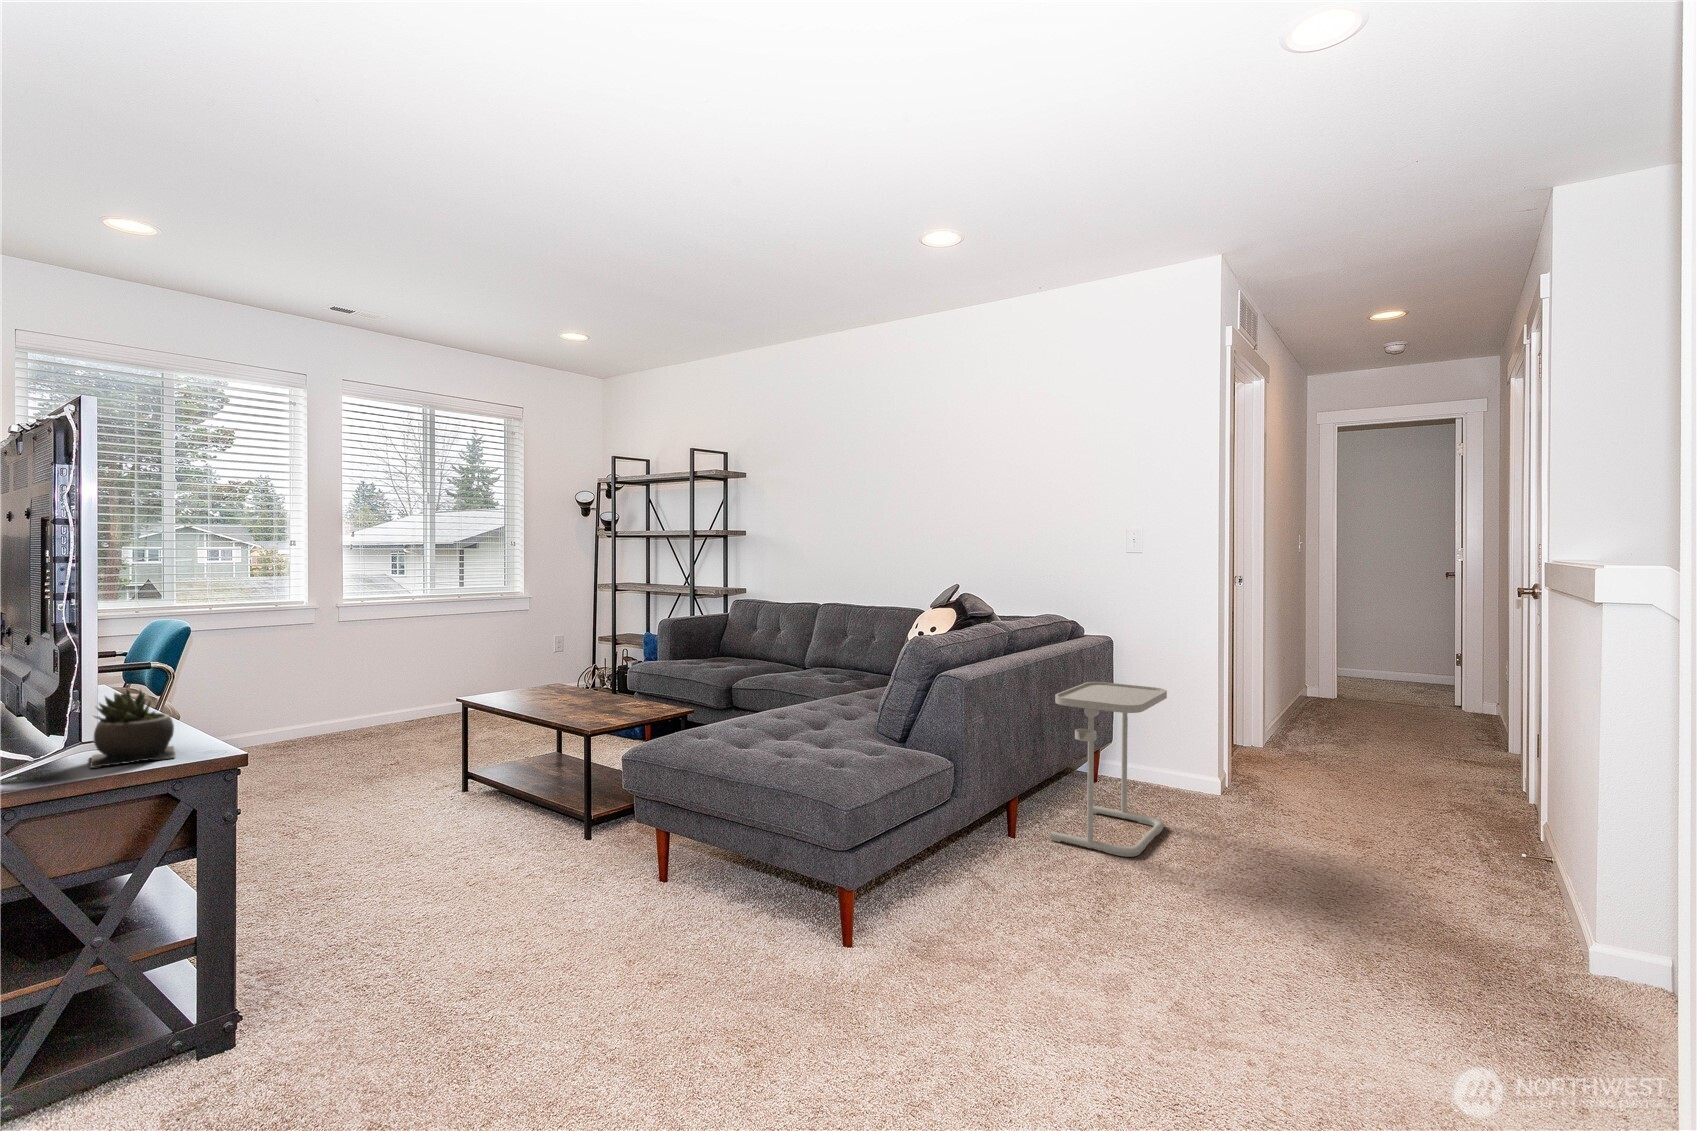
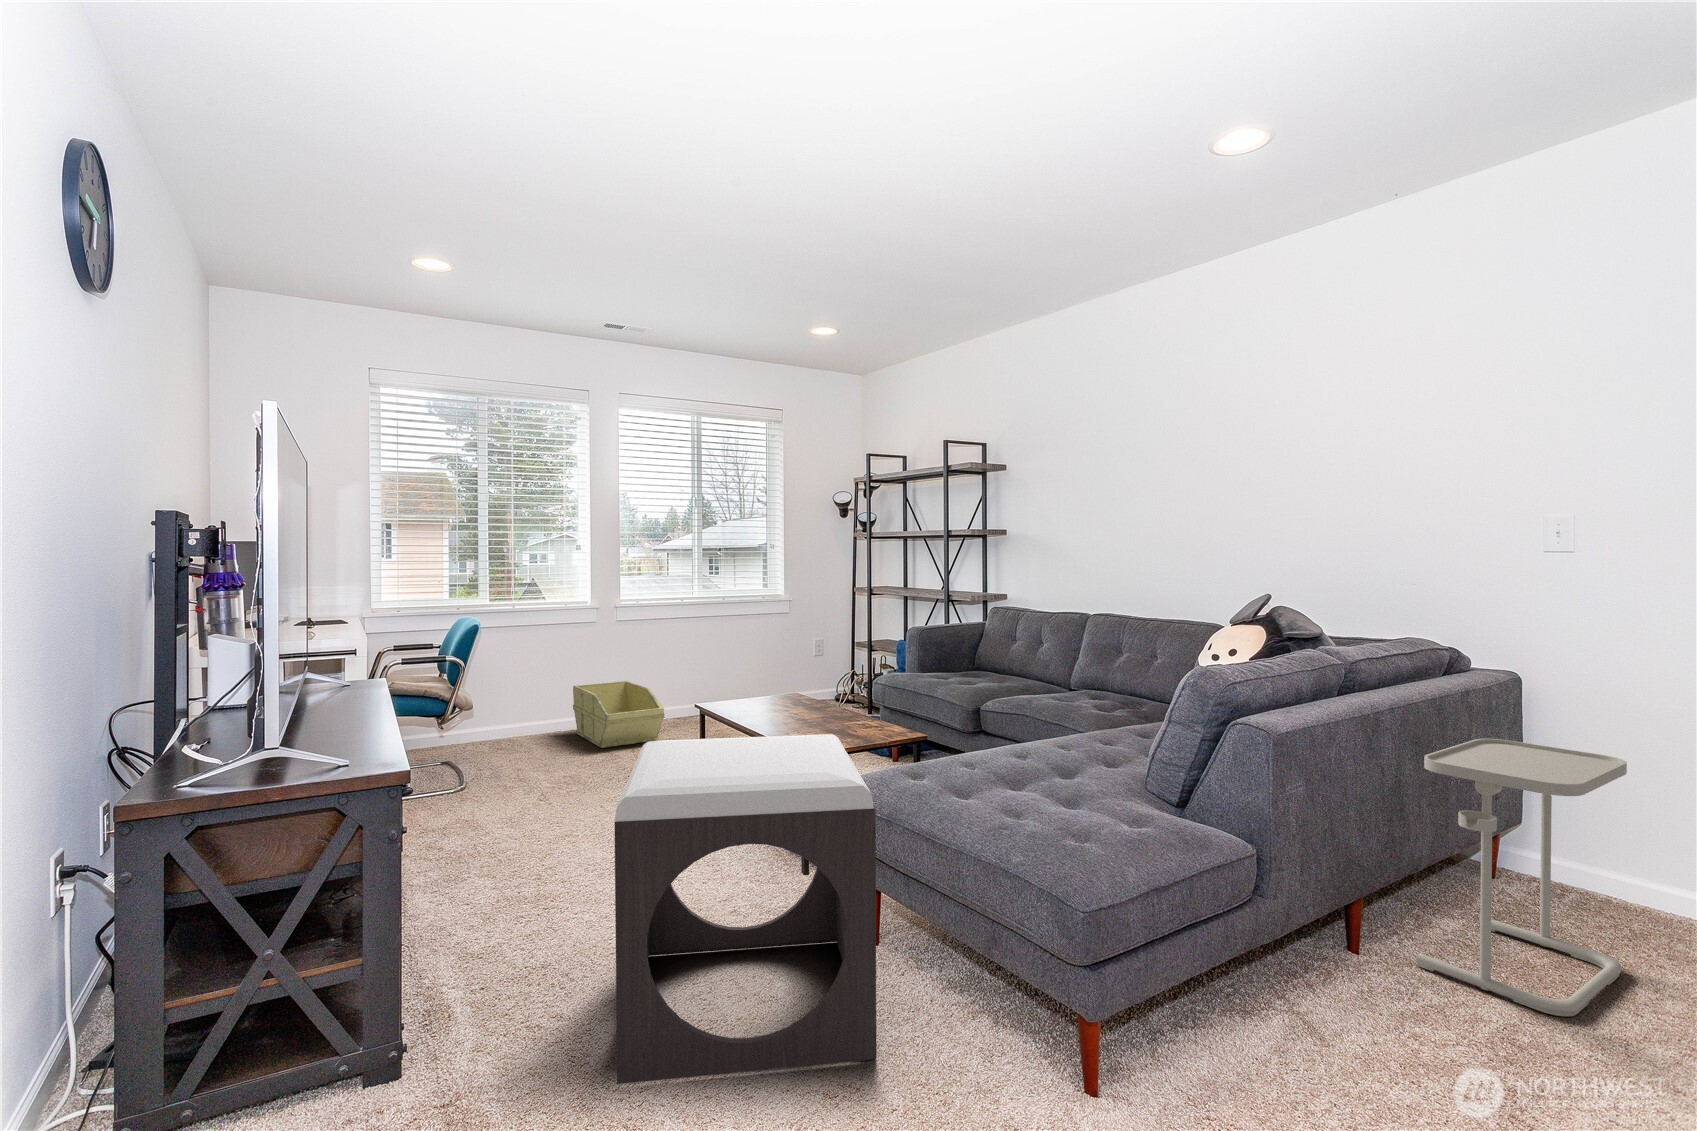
storage bin: none [297,681,409,750] -> present [573,681,664,748]
succulent plant: present [90,690,175,768] -> none [271,693,360,774]
footstool: none [452,706,686,1010] -> present [614,734,877,1084]

